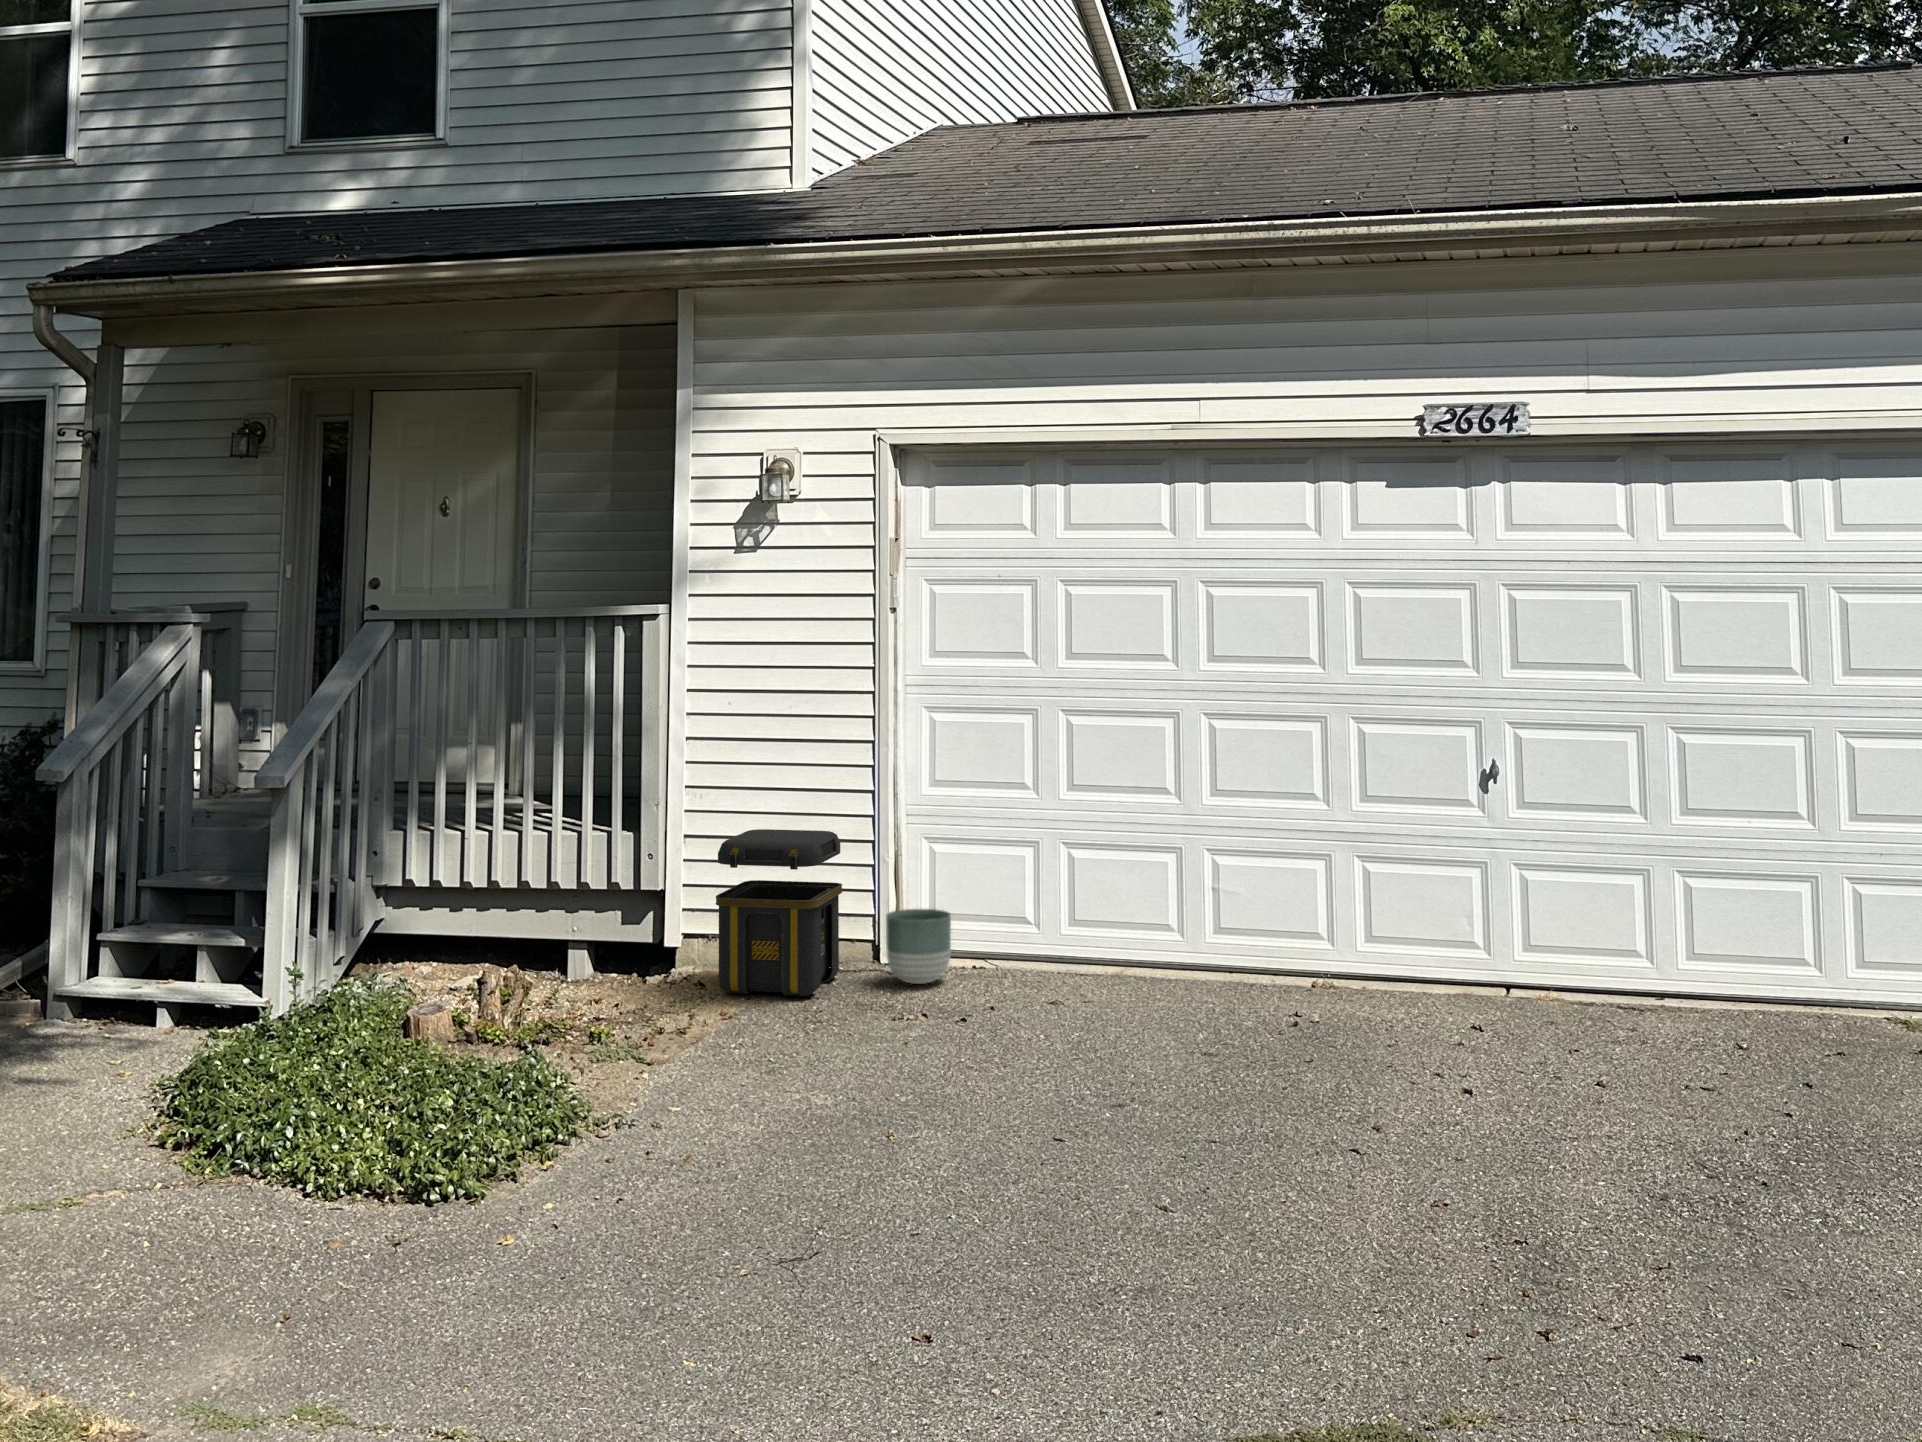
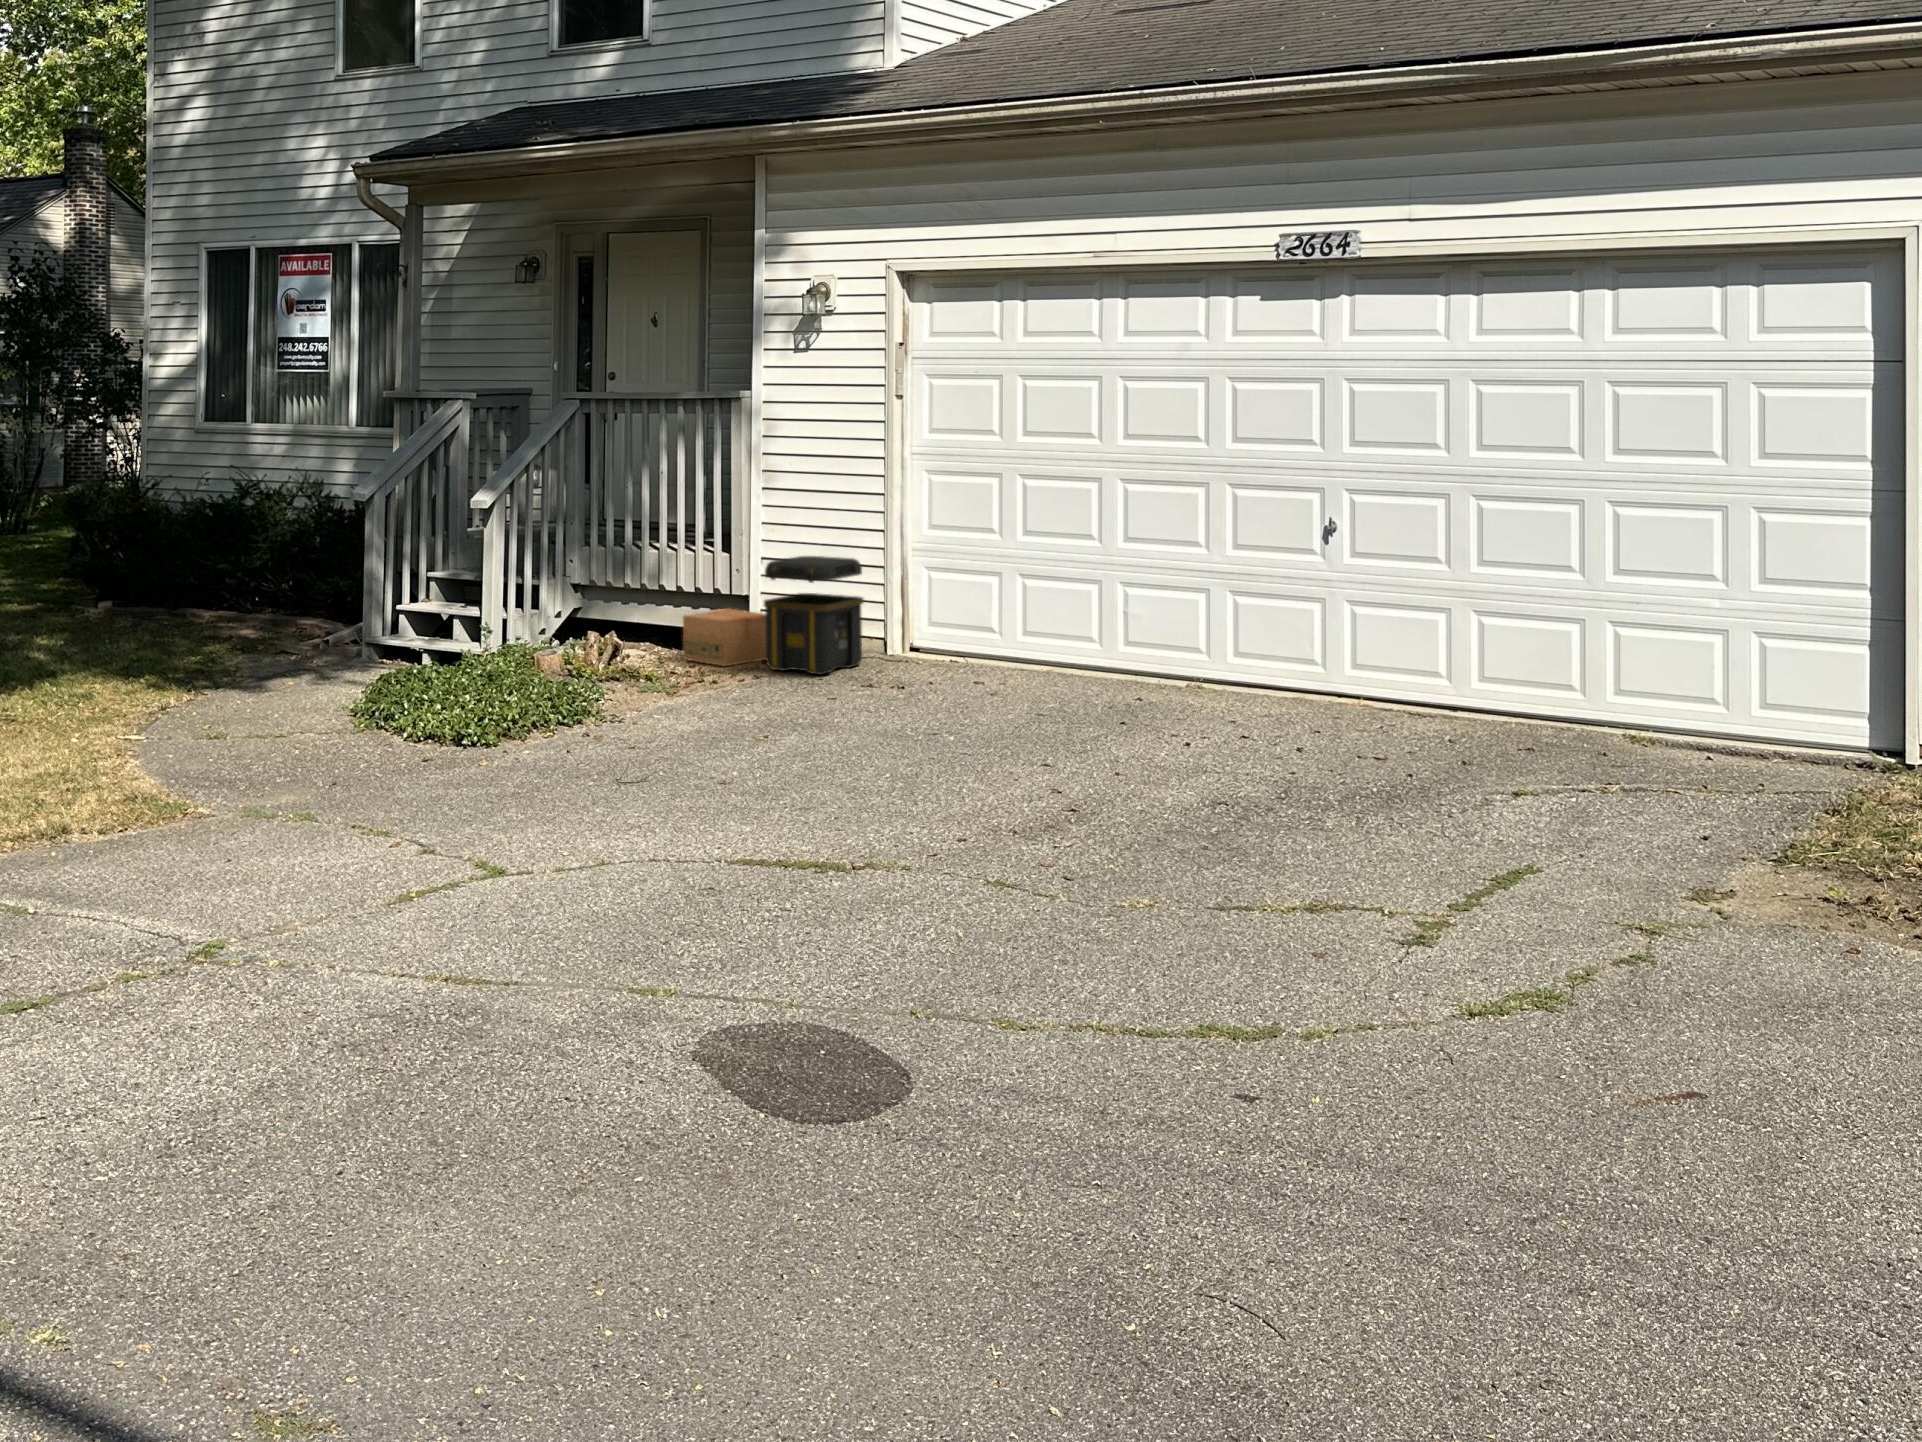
cardboard box: none [581,906,697,993] -> present [683,608,766,666]
planter: present [886,909,951,984] -> none [888,619,937,672]

